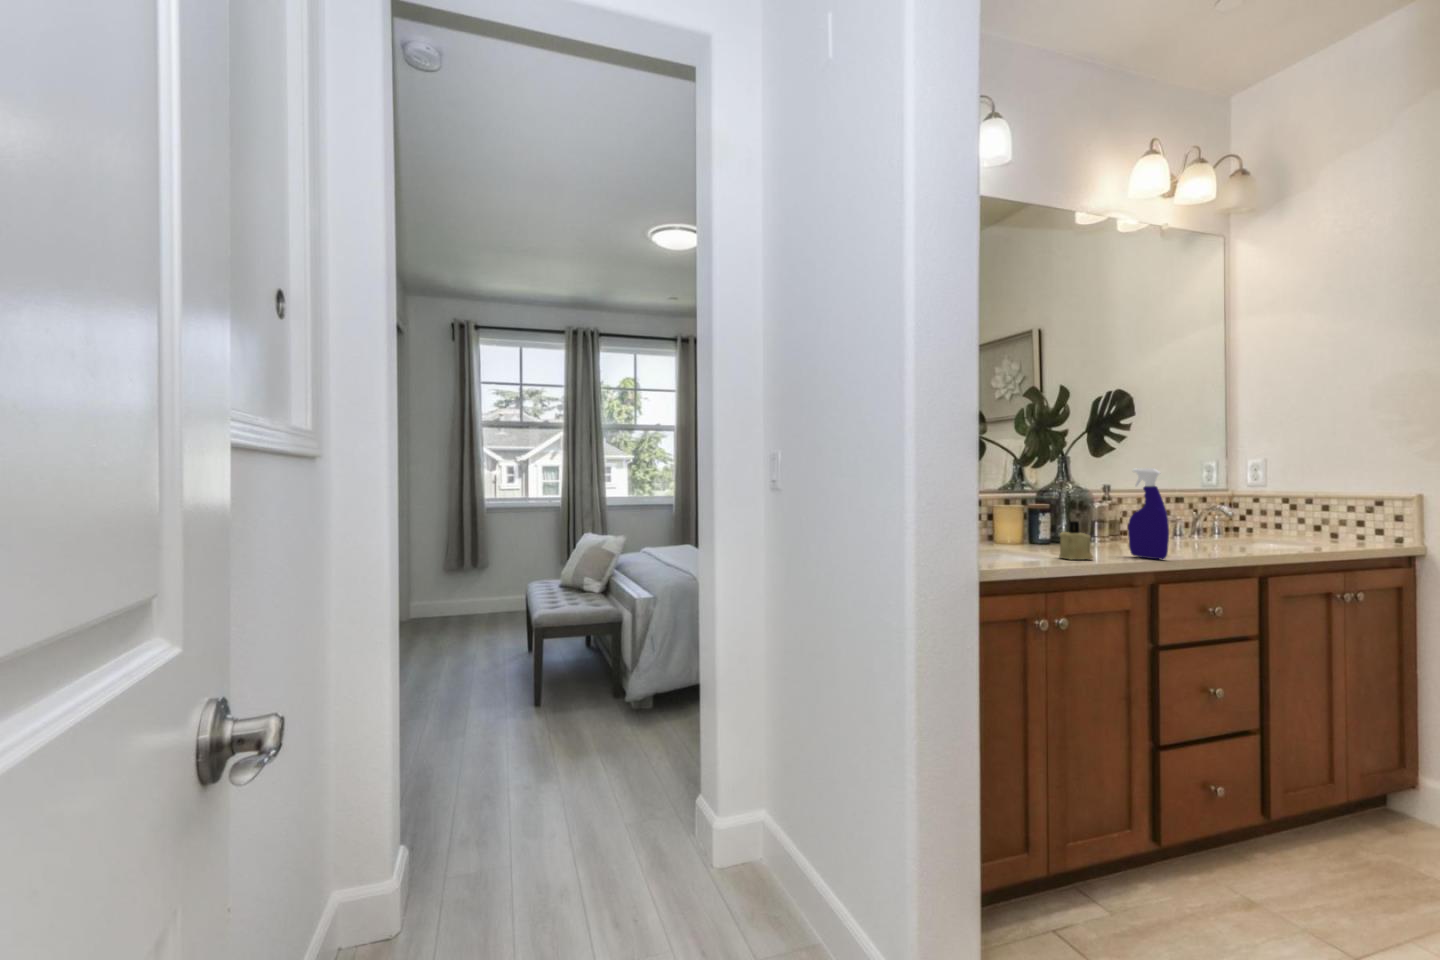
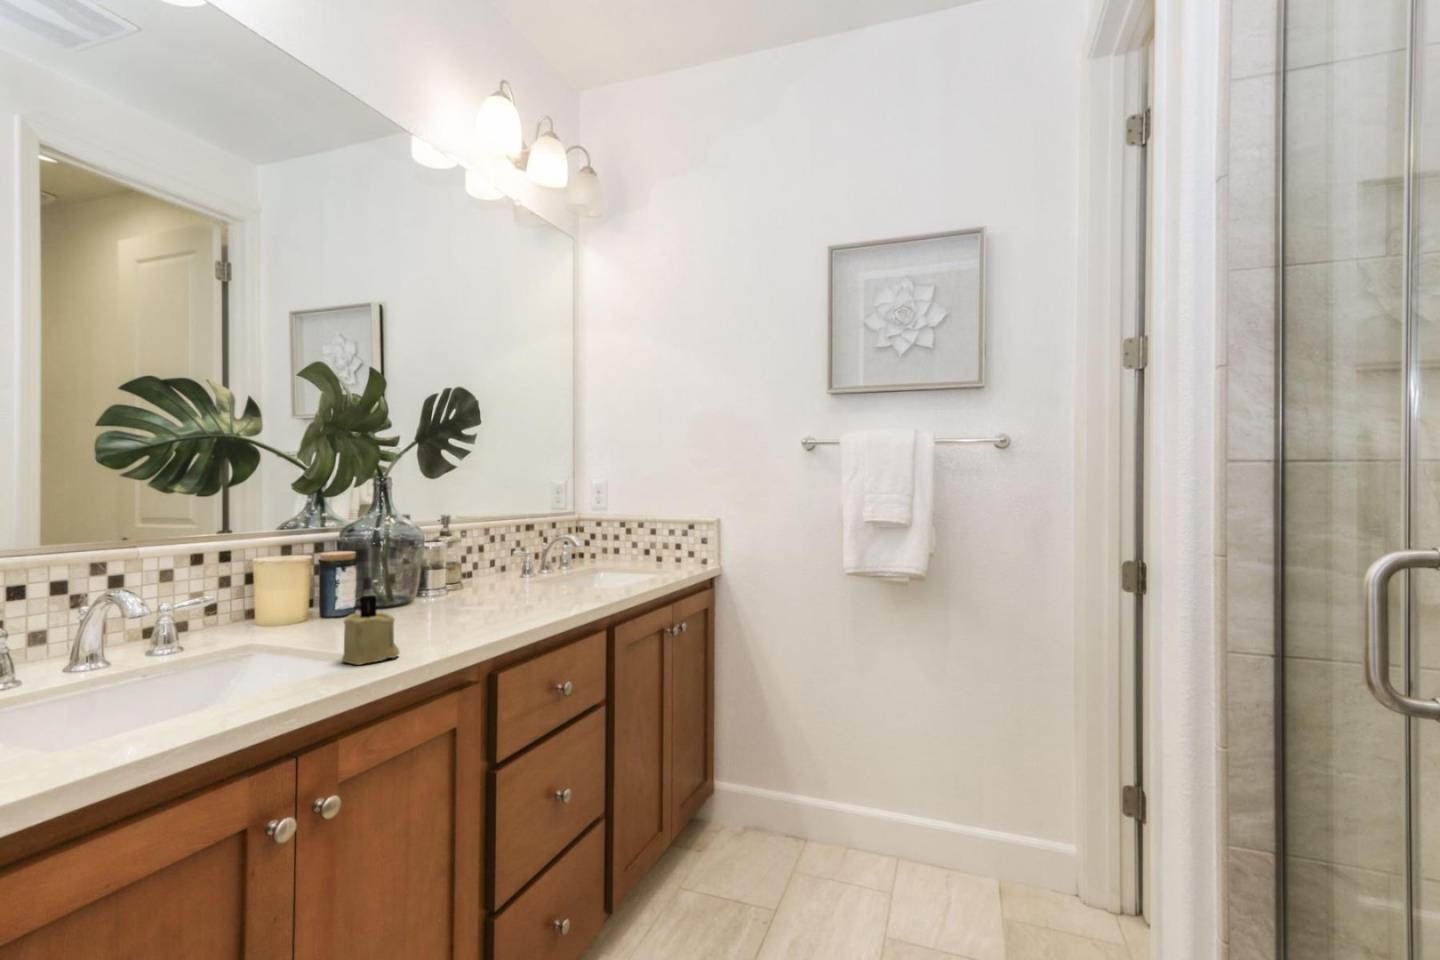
spray bottle: present [1128,468,1169,559] -> none [456,503,507,637]

